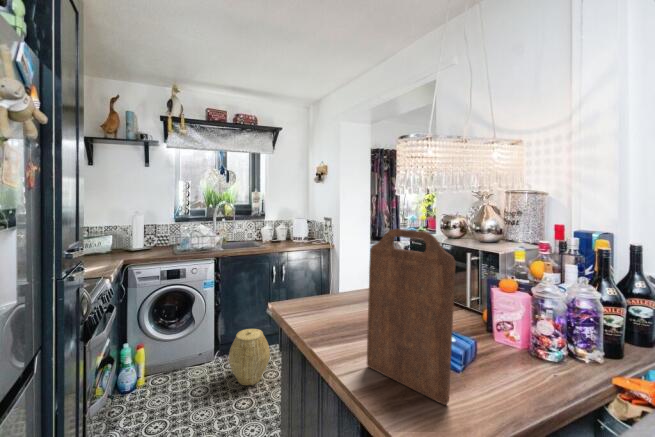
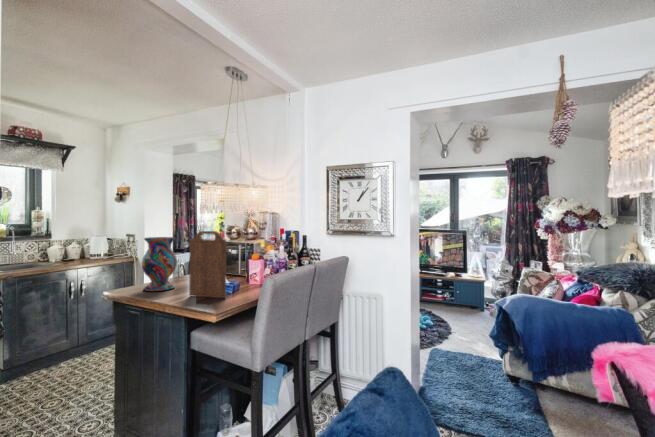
vase: none [301,231,355,328] -> present [142,237,177,291]
woven basket: present [229,329,270,385] -> none [29,340,79,394]

